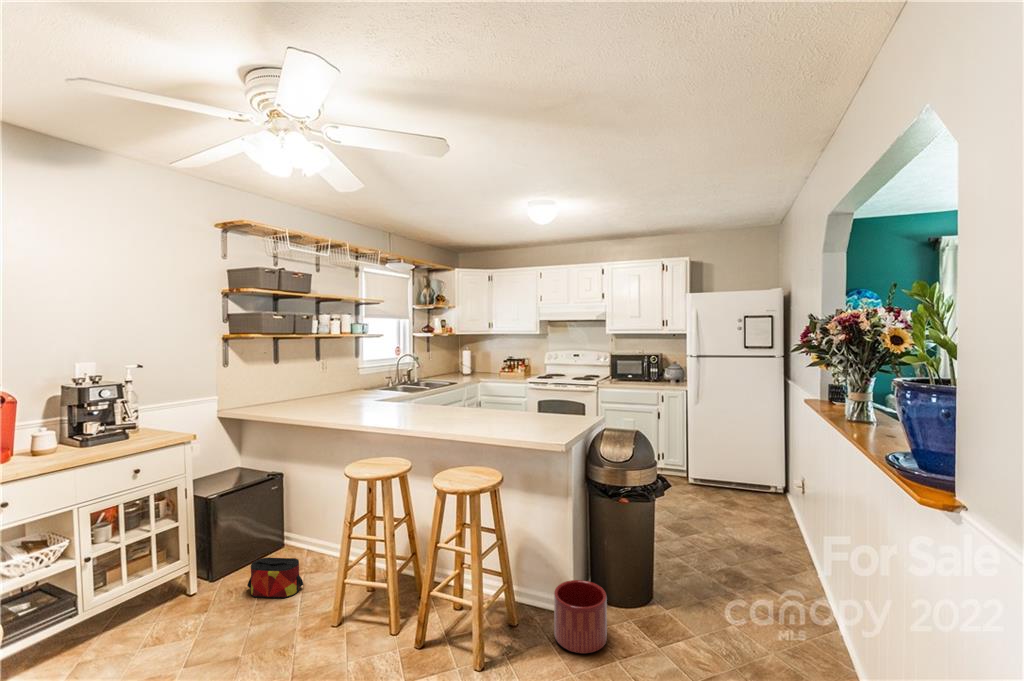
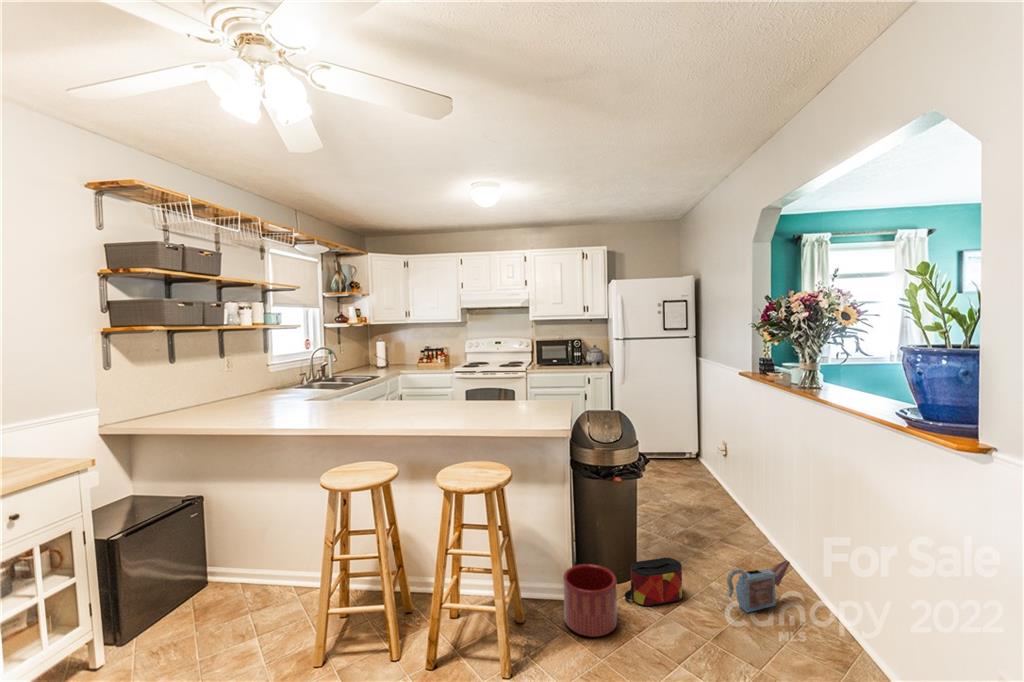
bag: present [247,558,303,598] -> present [624,558,682,606]
watering can: none [730,612,815,663] -> present [727,560,790,613]

